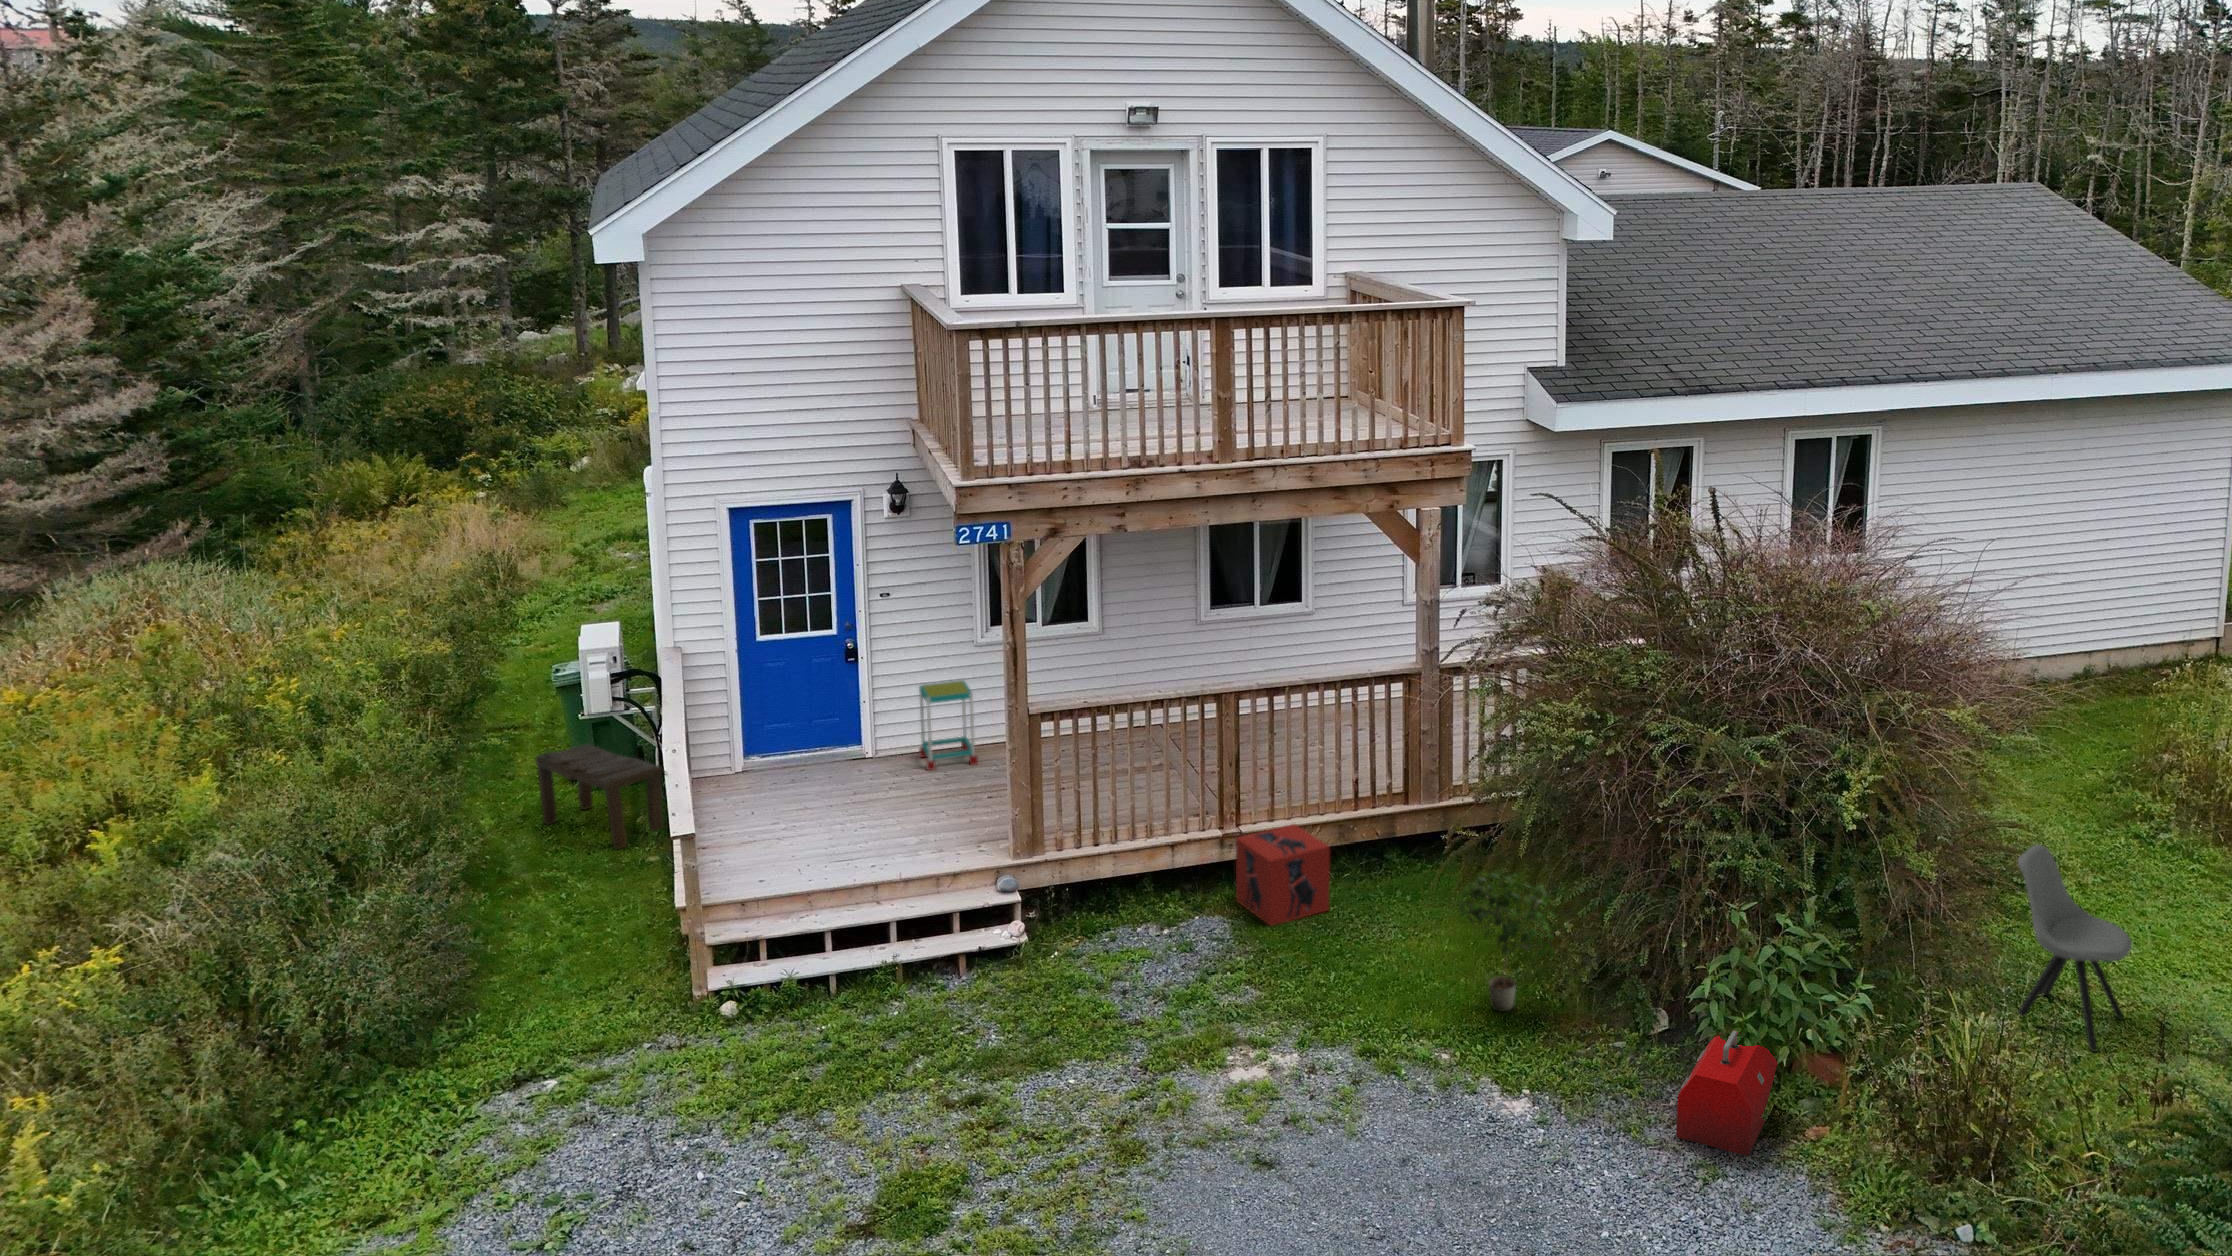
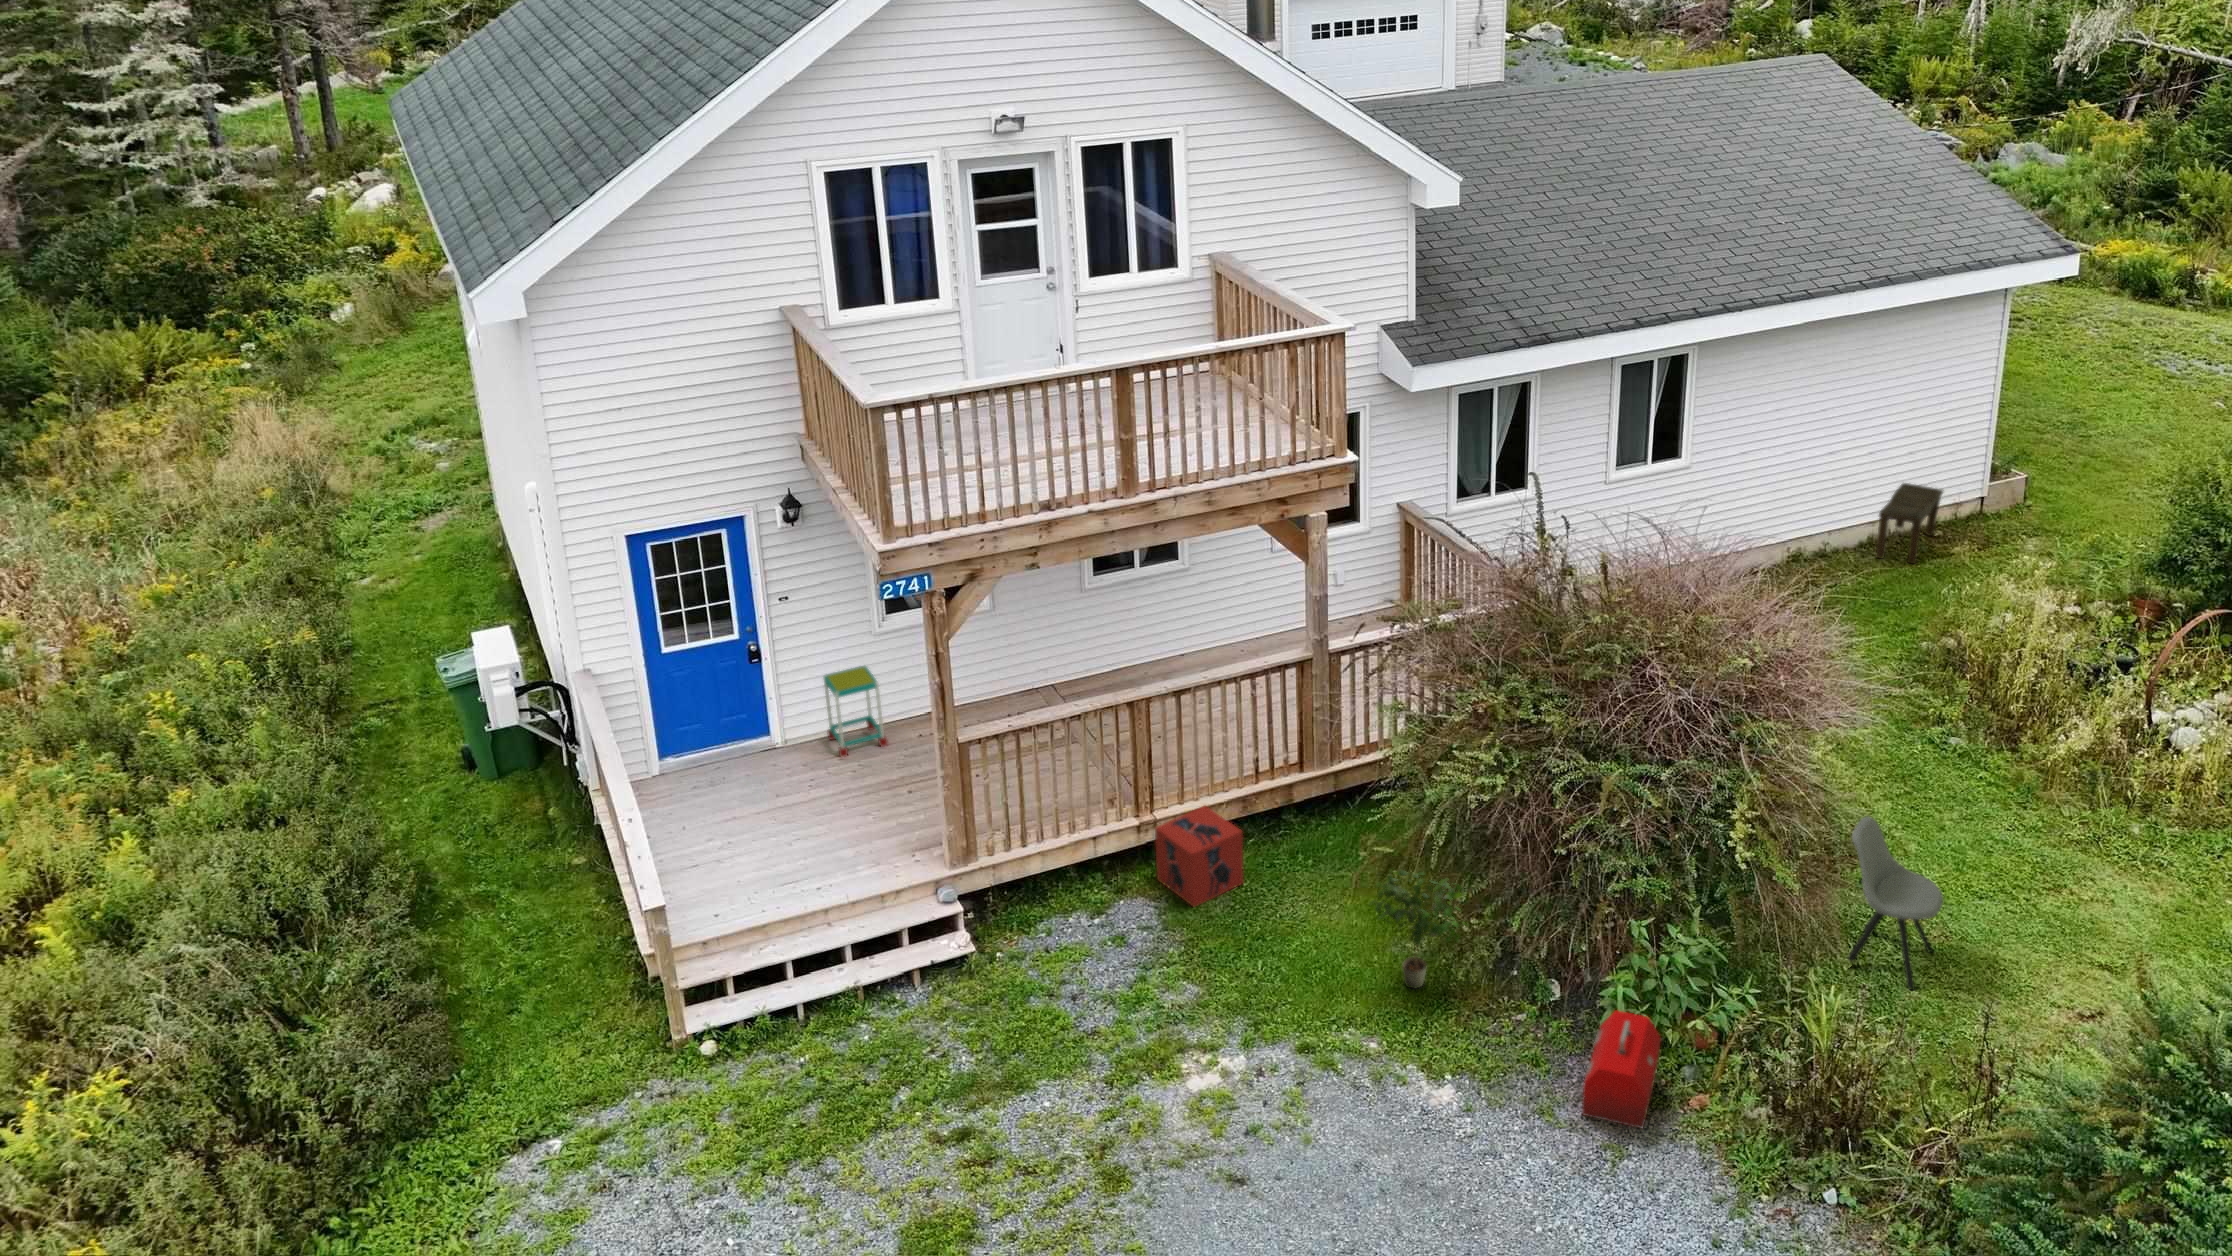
bench: present [535,744,663,849] -> present [1876,483,1944,564]

